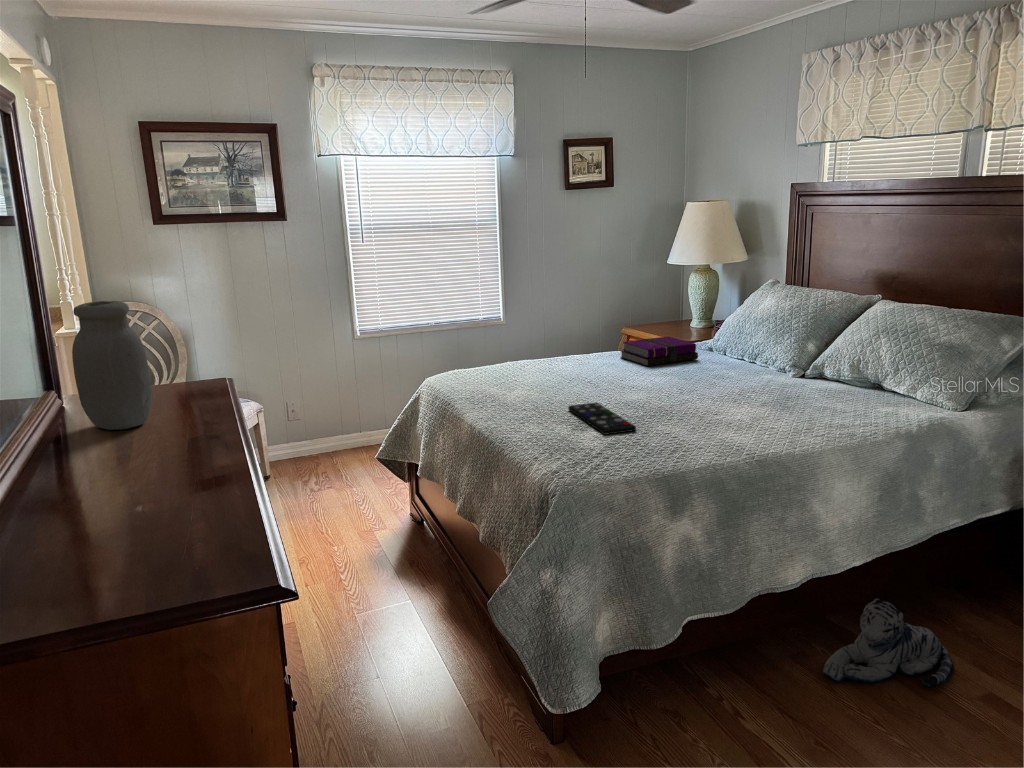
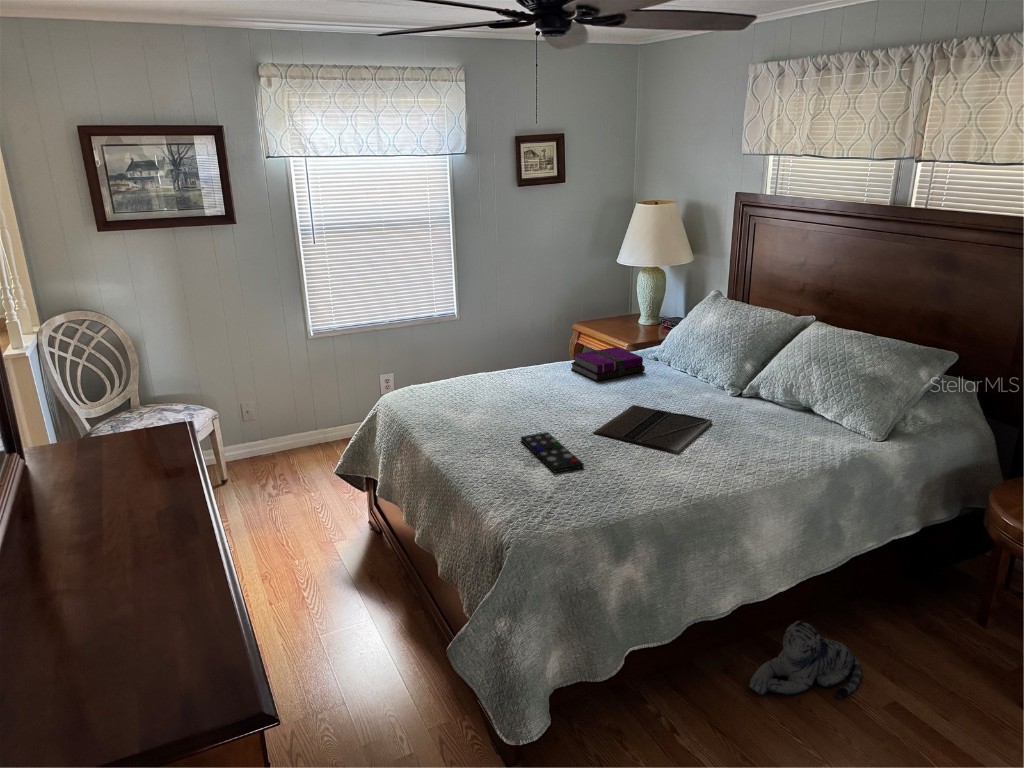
jar: present [72,301,151,430] -> none [39,385,120,508]
laptop: none [645,383,773,421] -> present [593,405,712,454]

